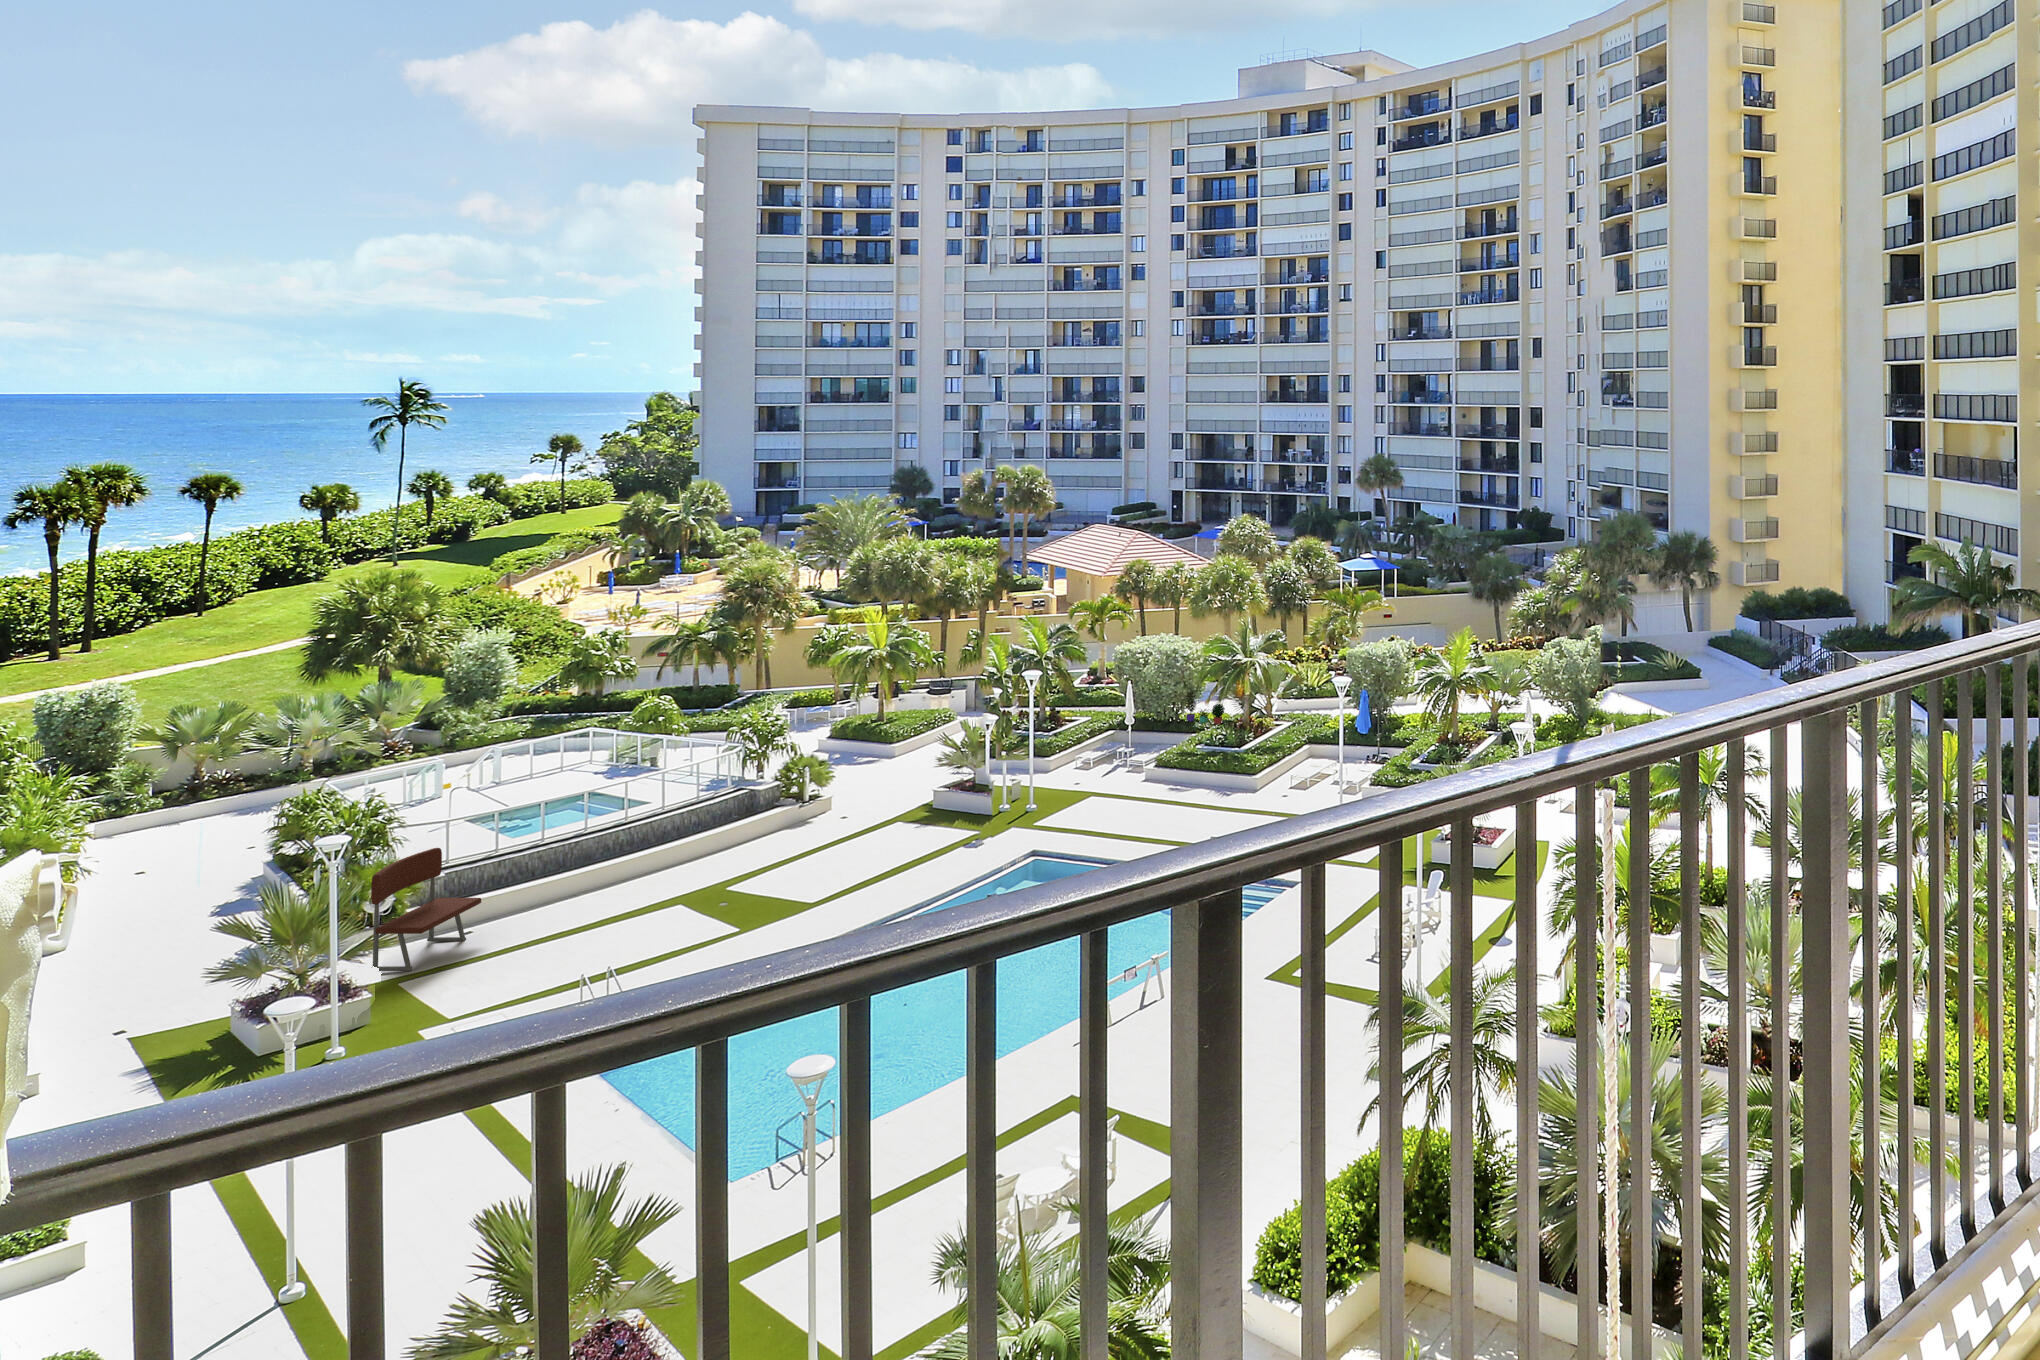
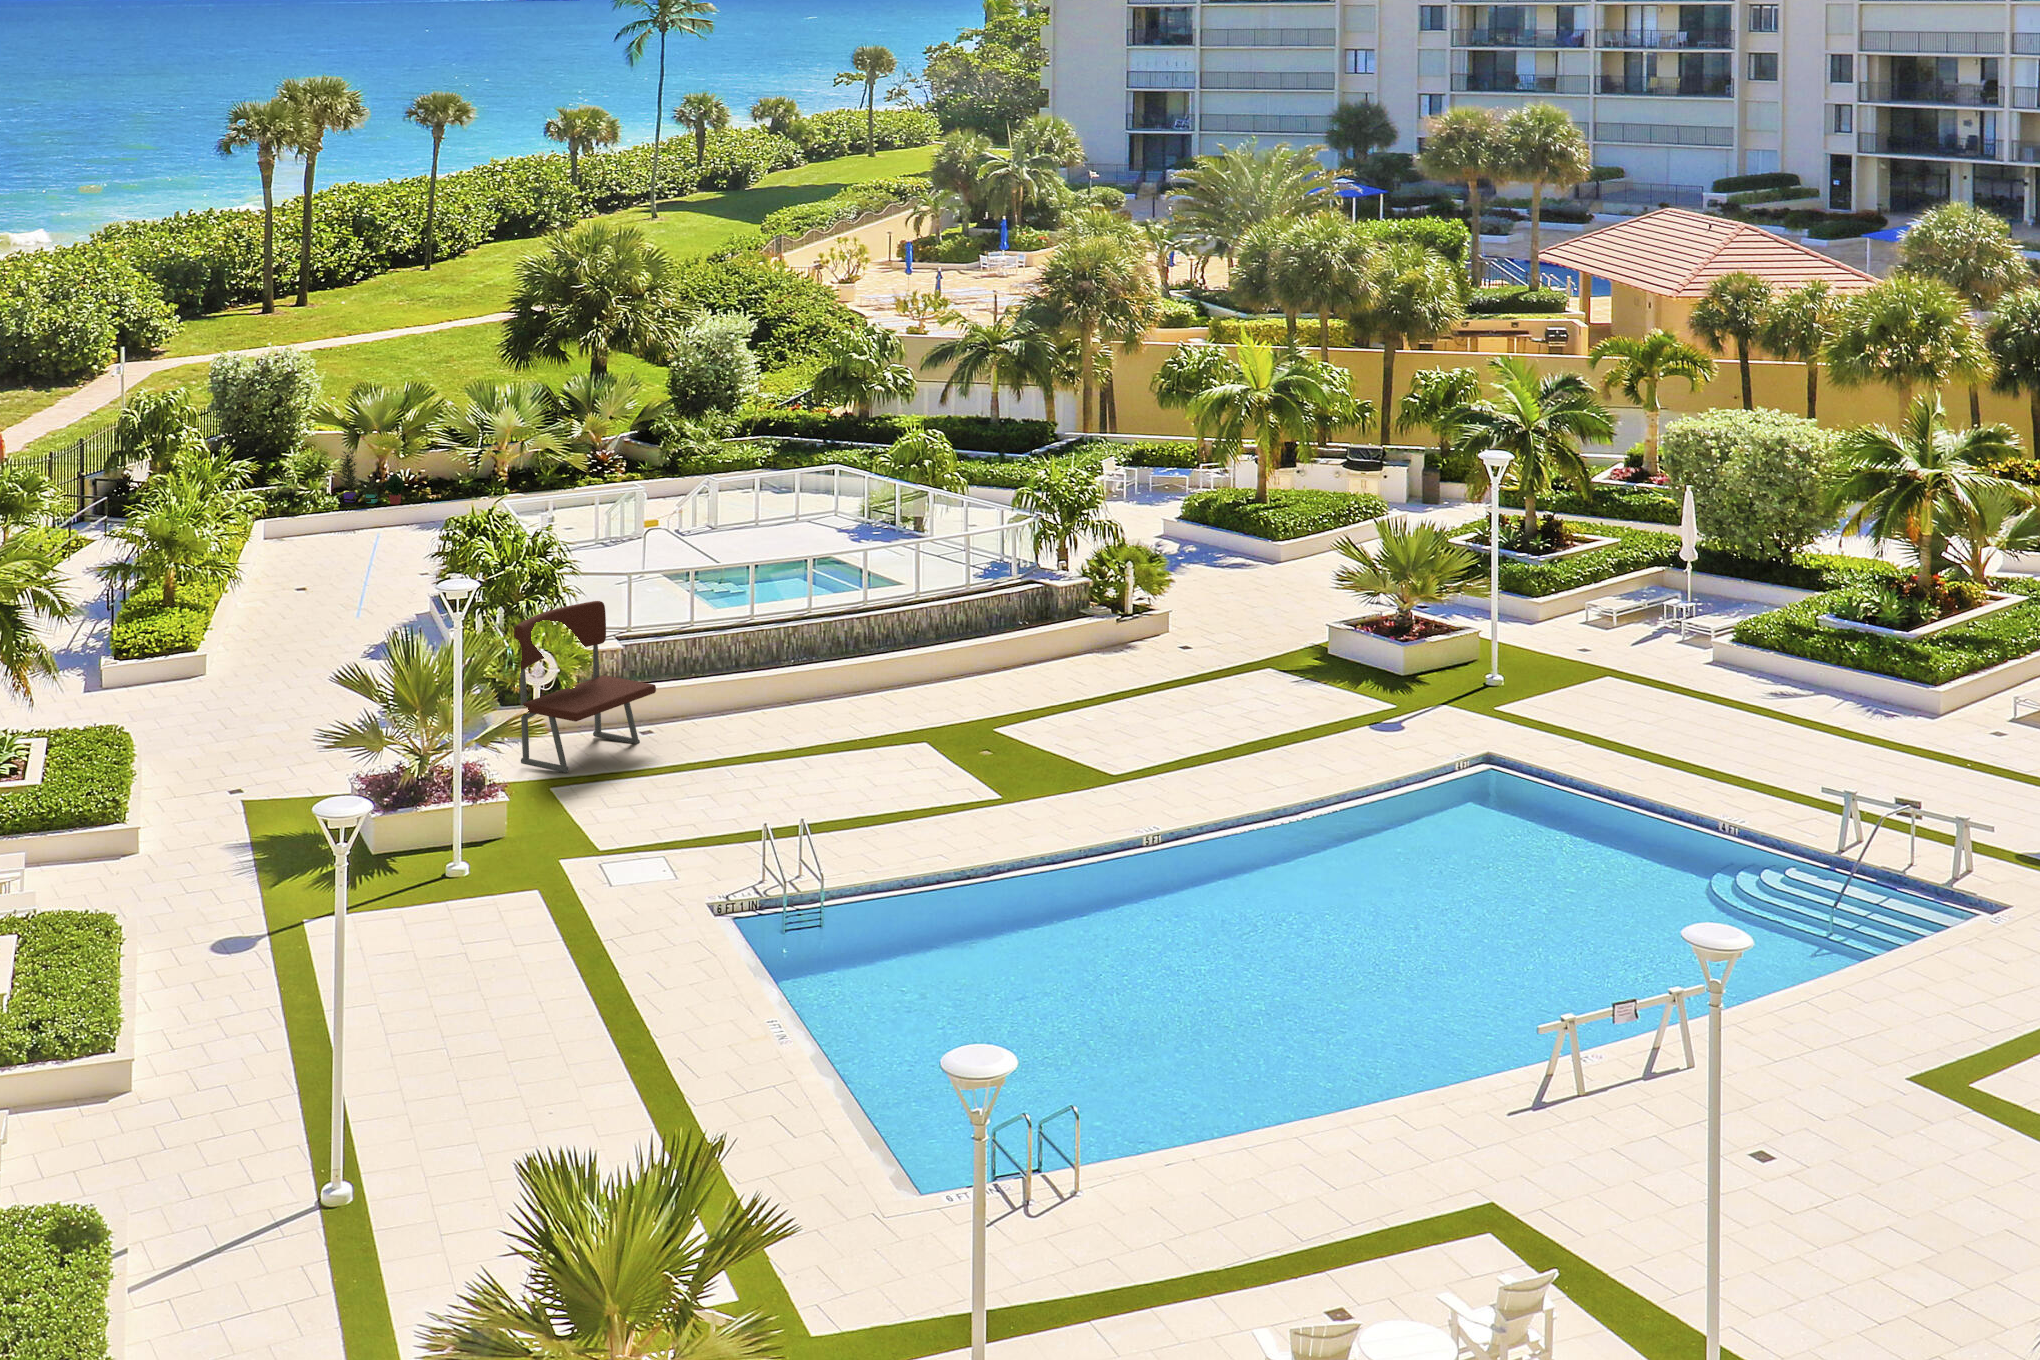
potted plant: present [1185,687,1225,724] -> present [339,451,405,504]

